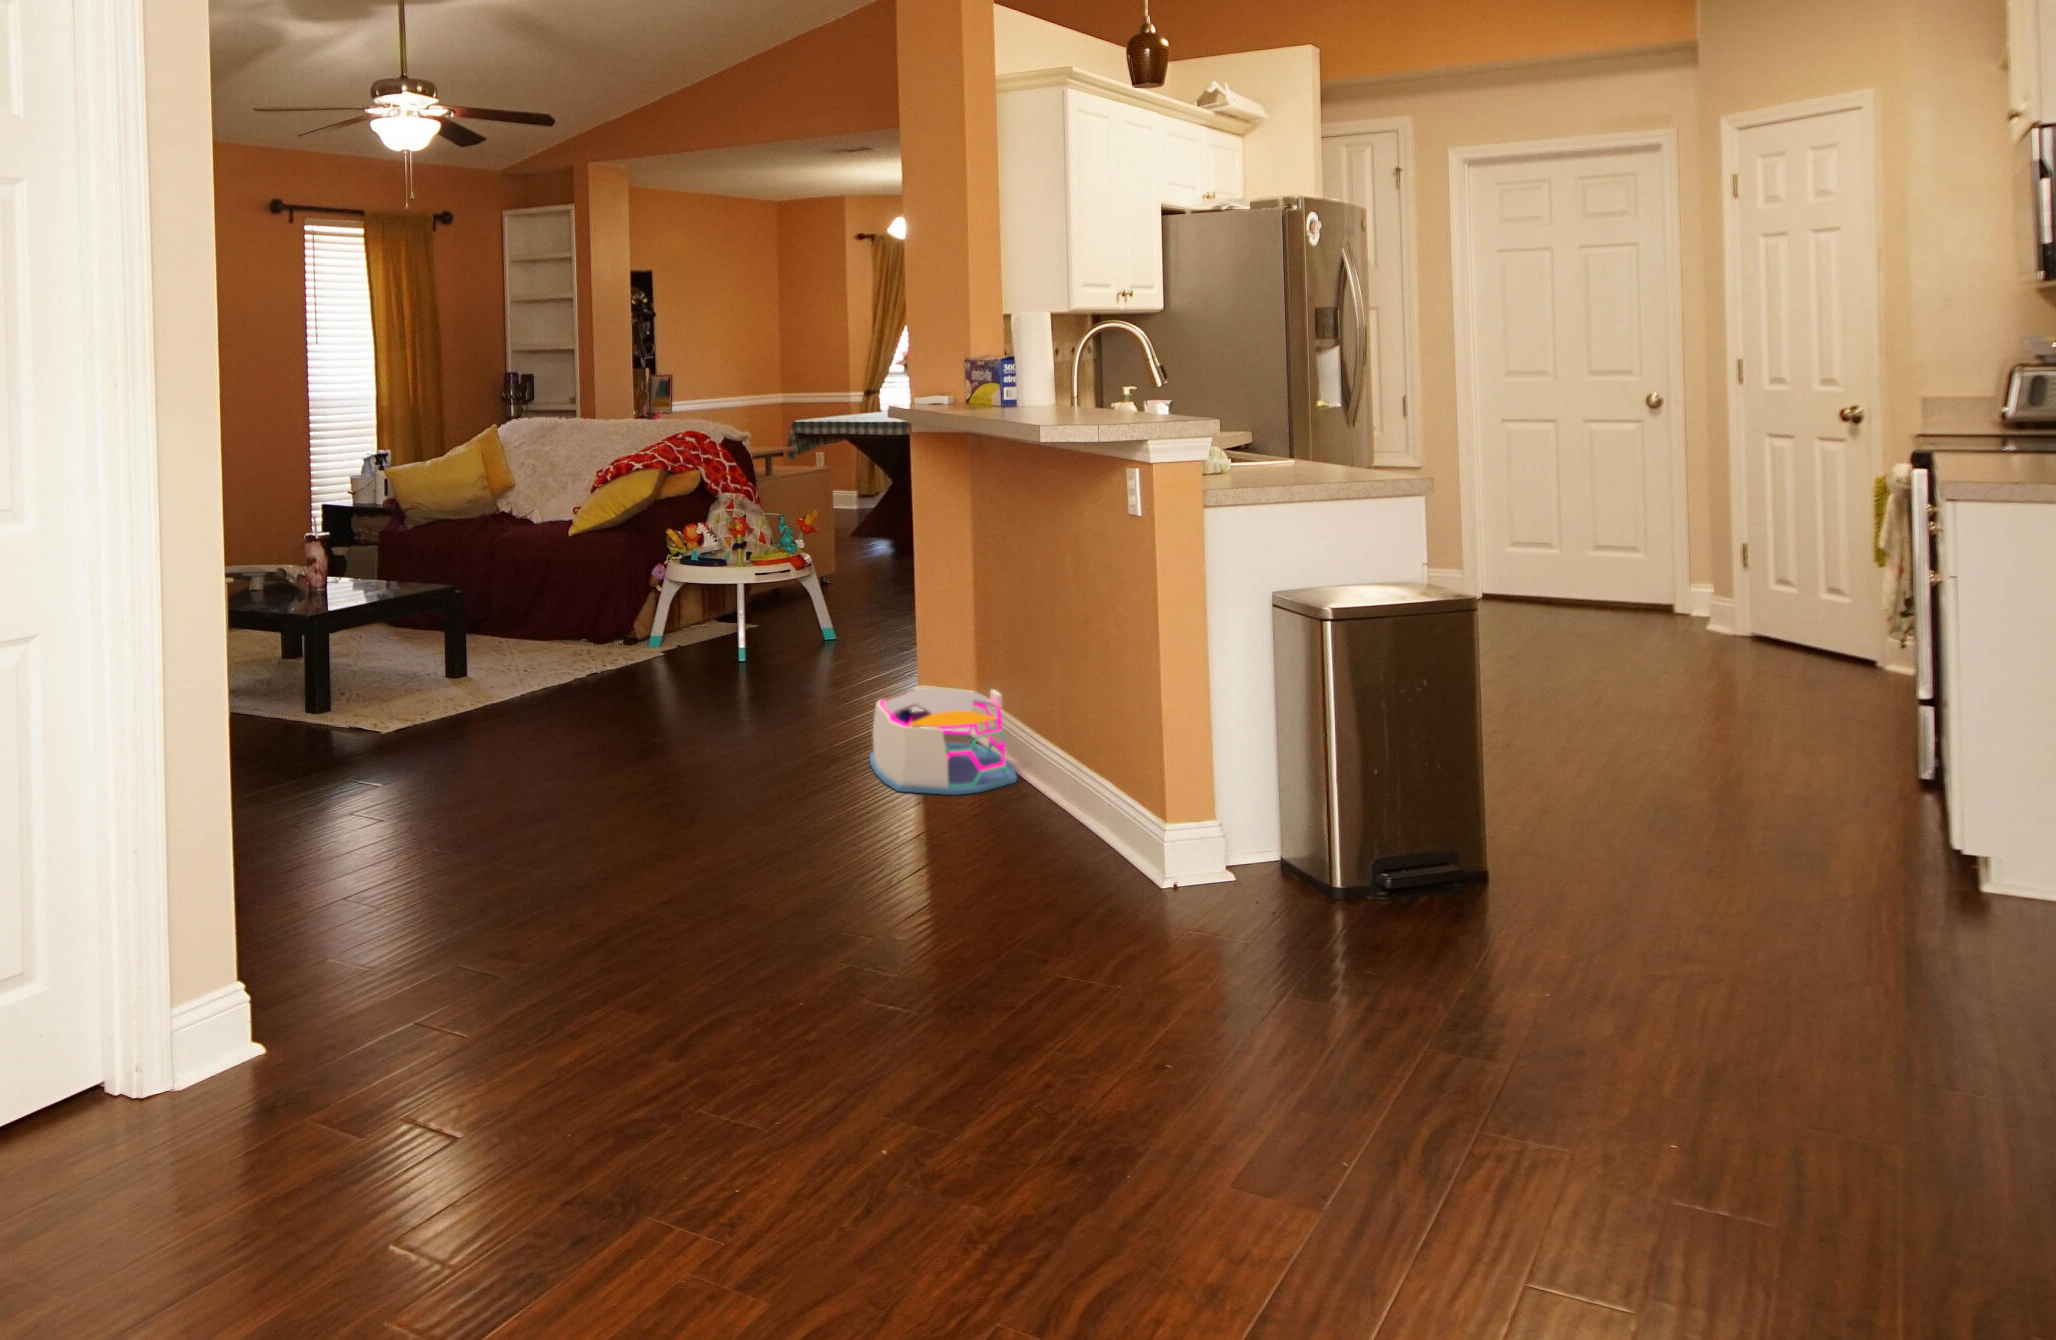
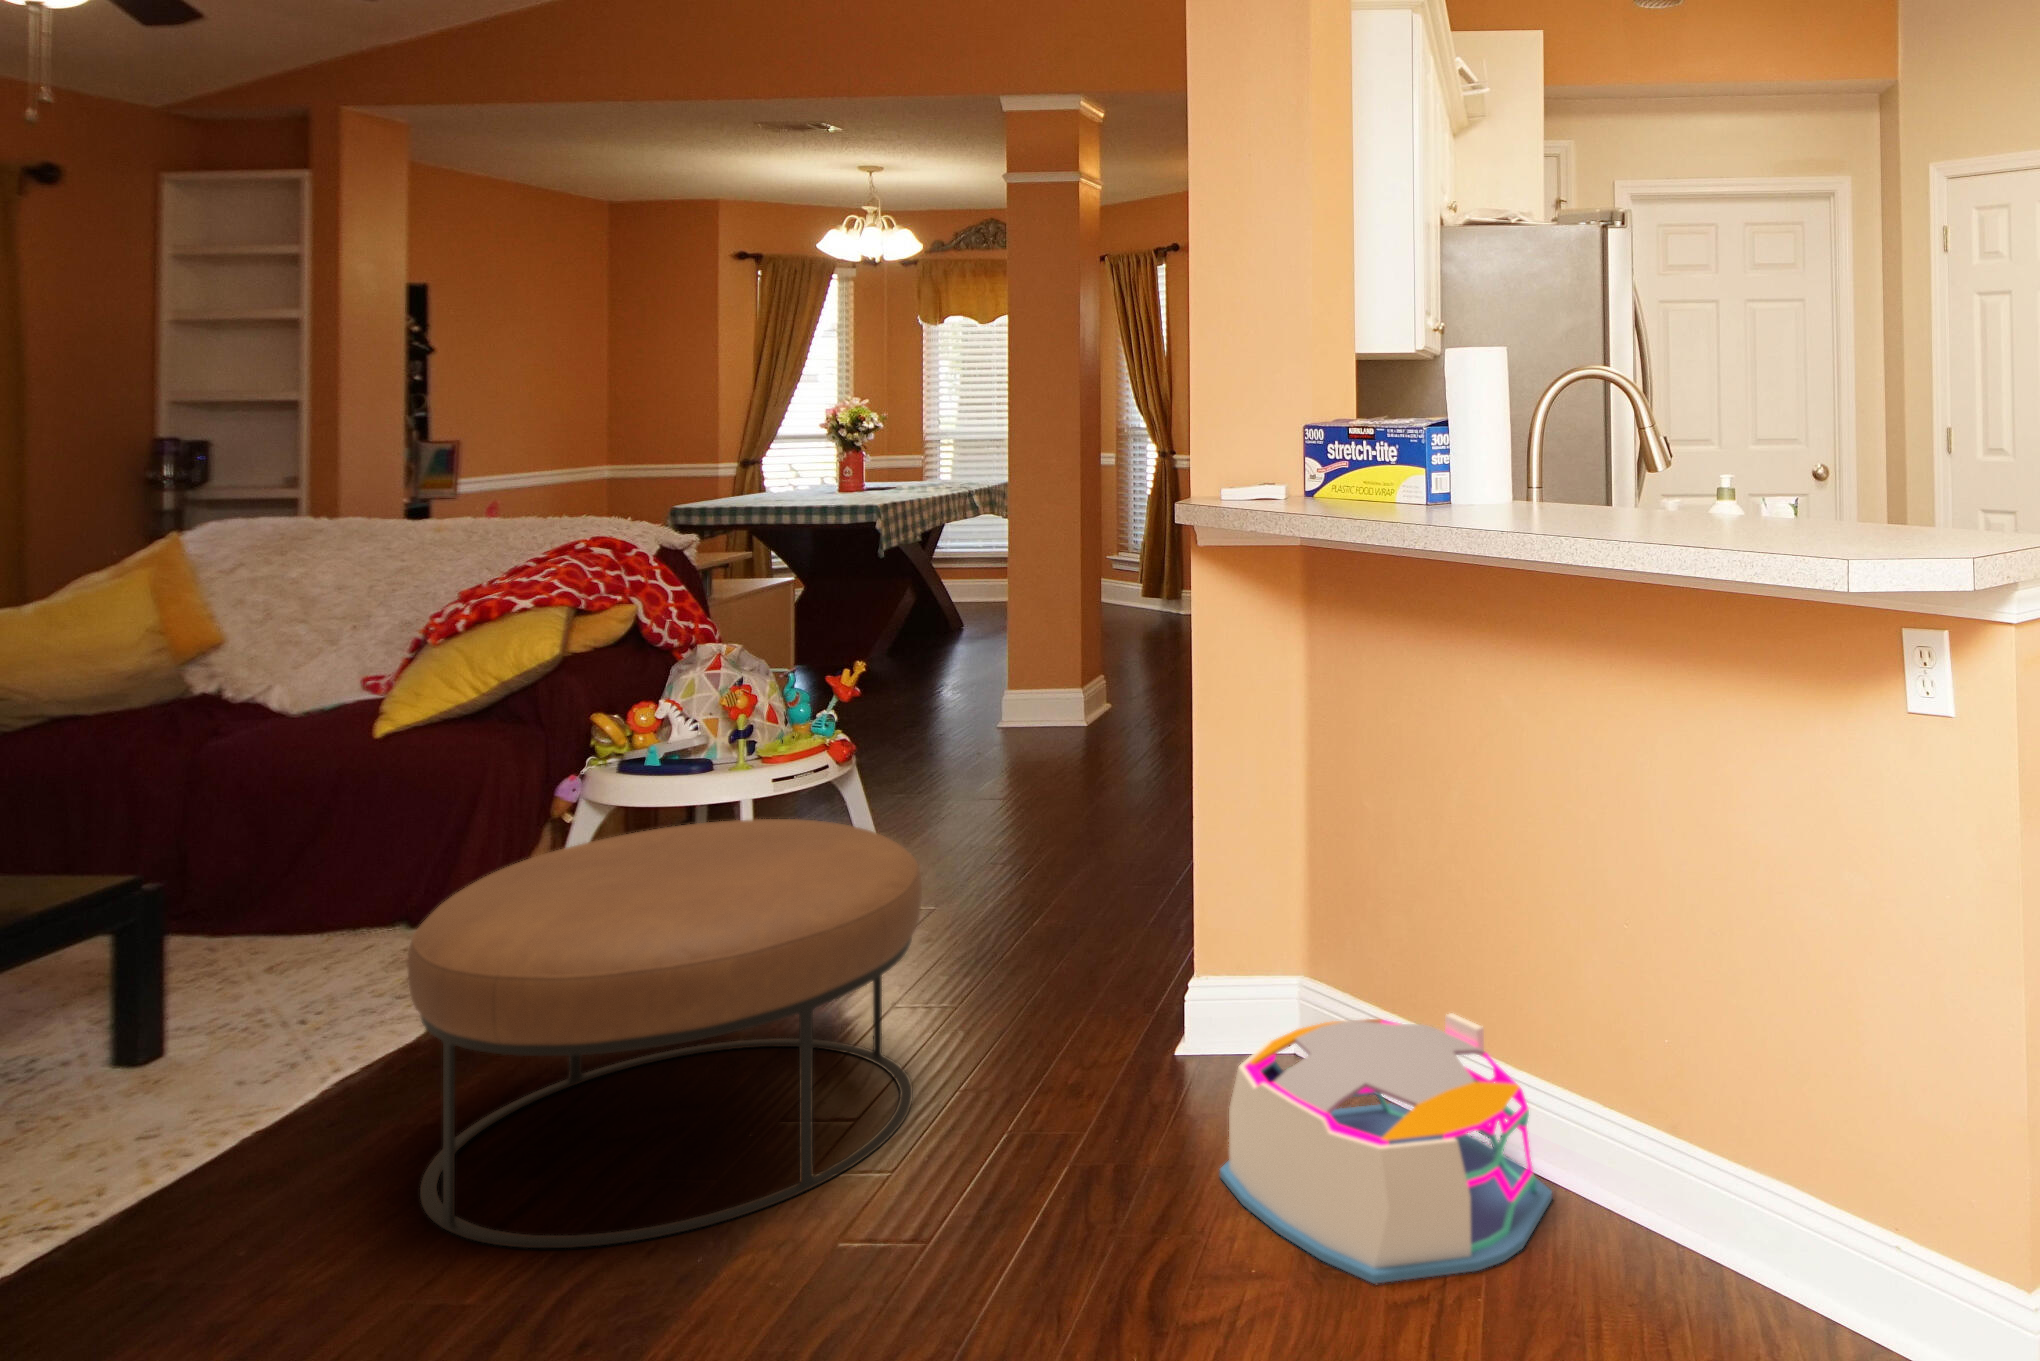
ottoman: none [539,573,768,743] -> present [407,819,922,1248]

